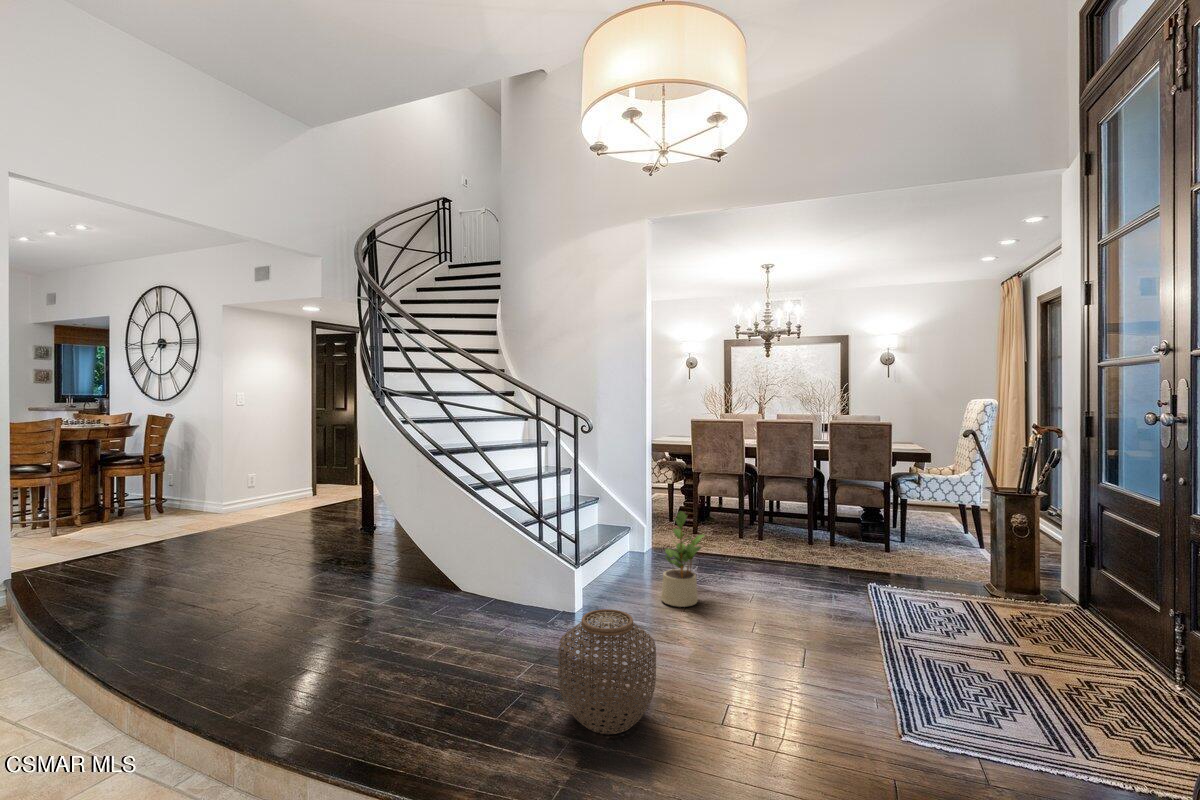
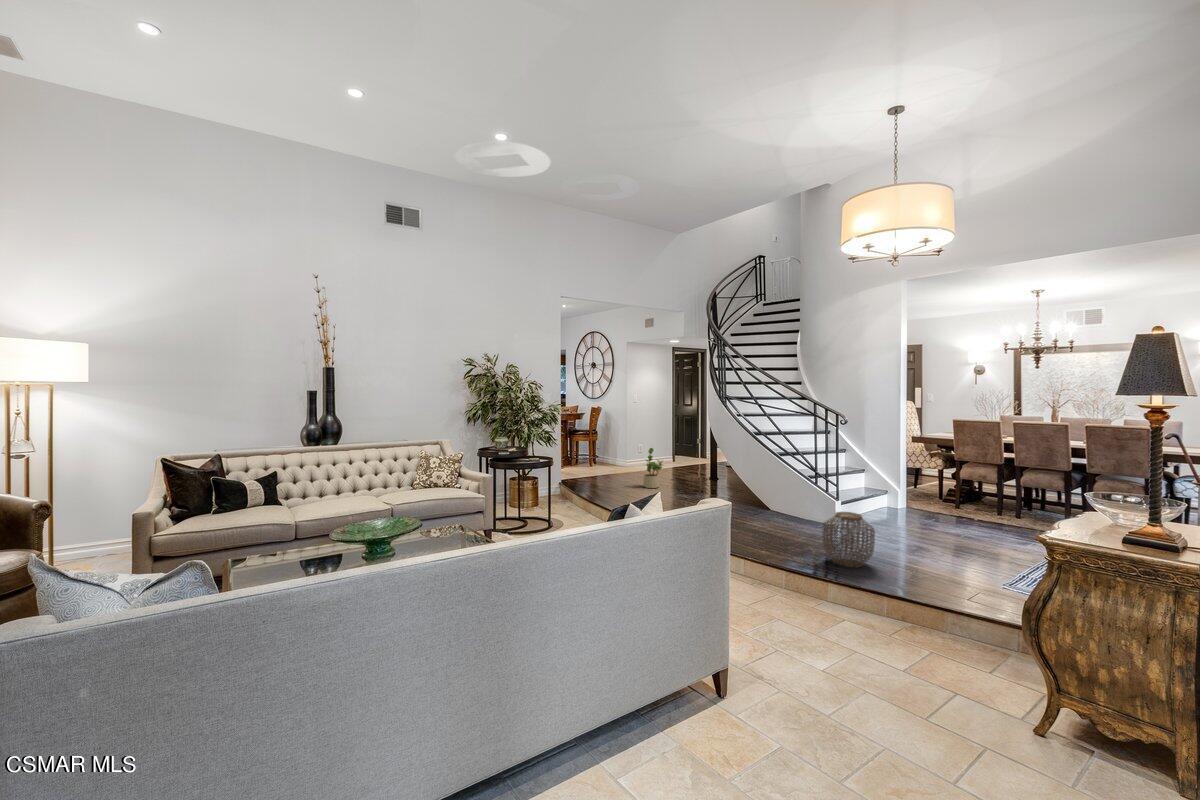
potted plant: present [661,511,704,607] -> present [643,448,663,488]

